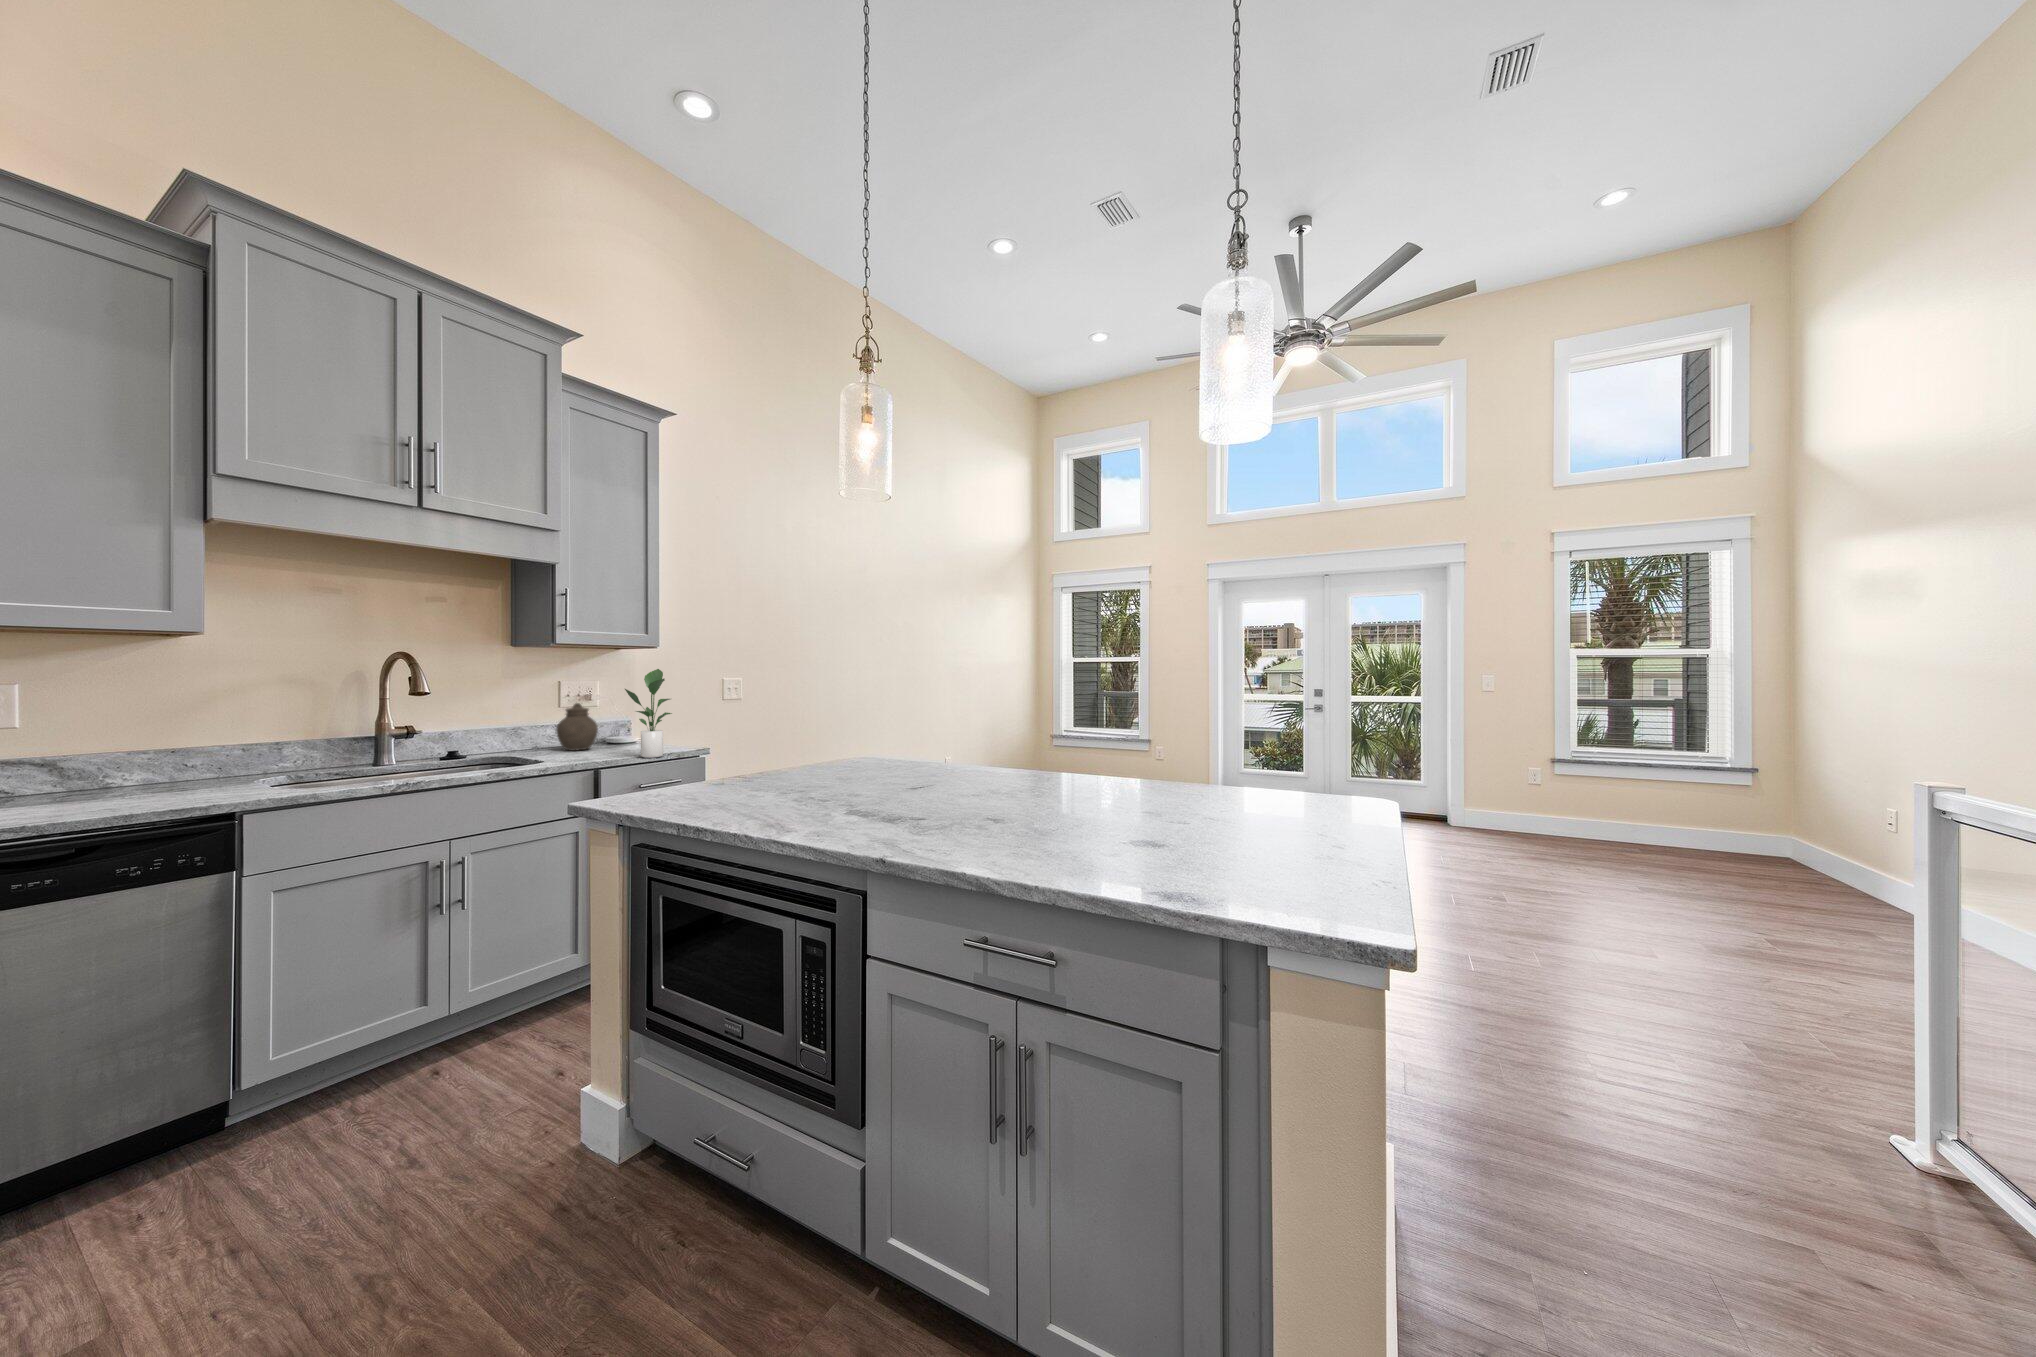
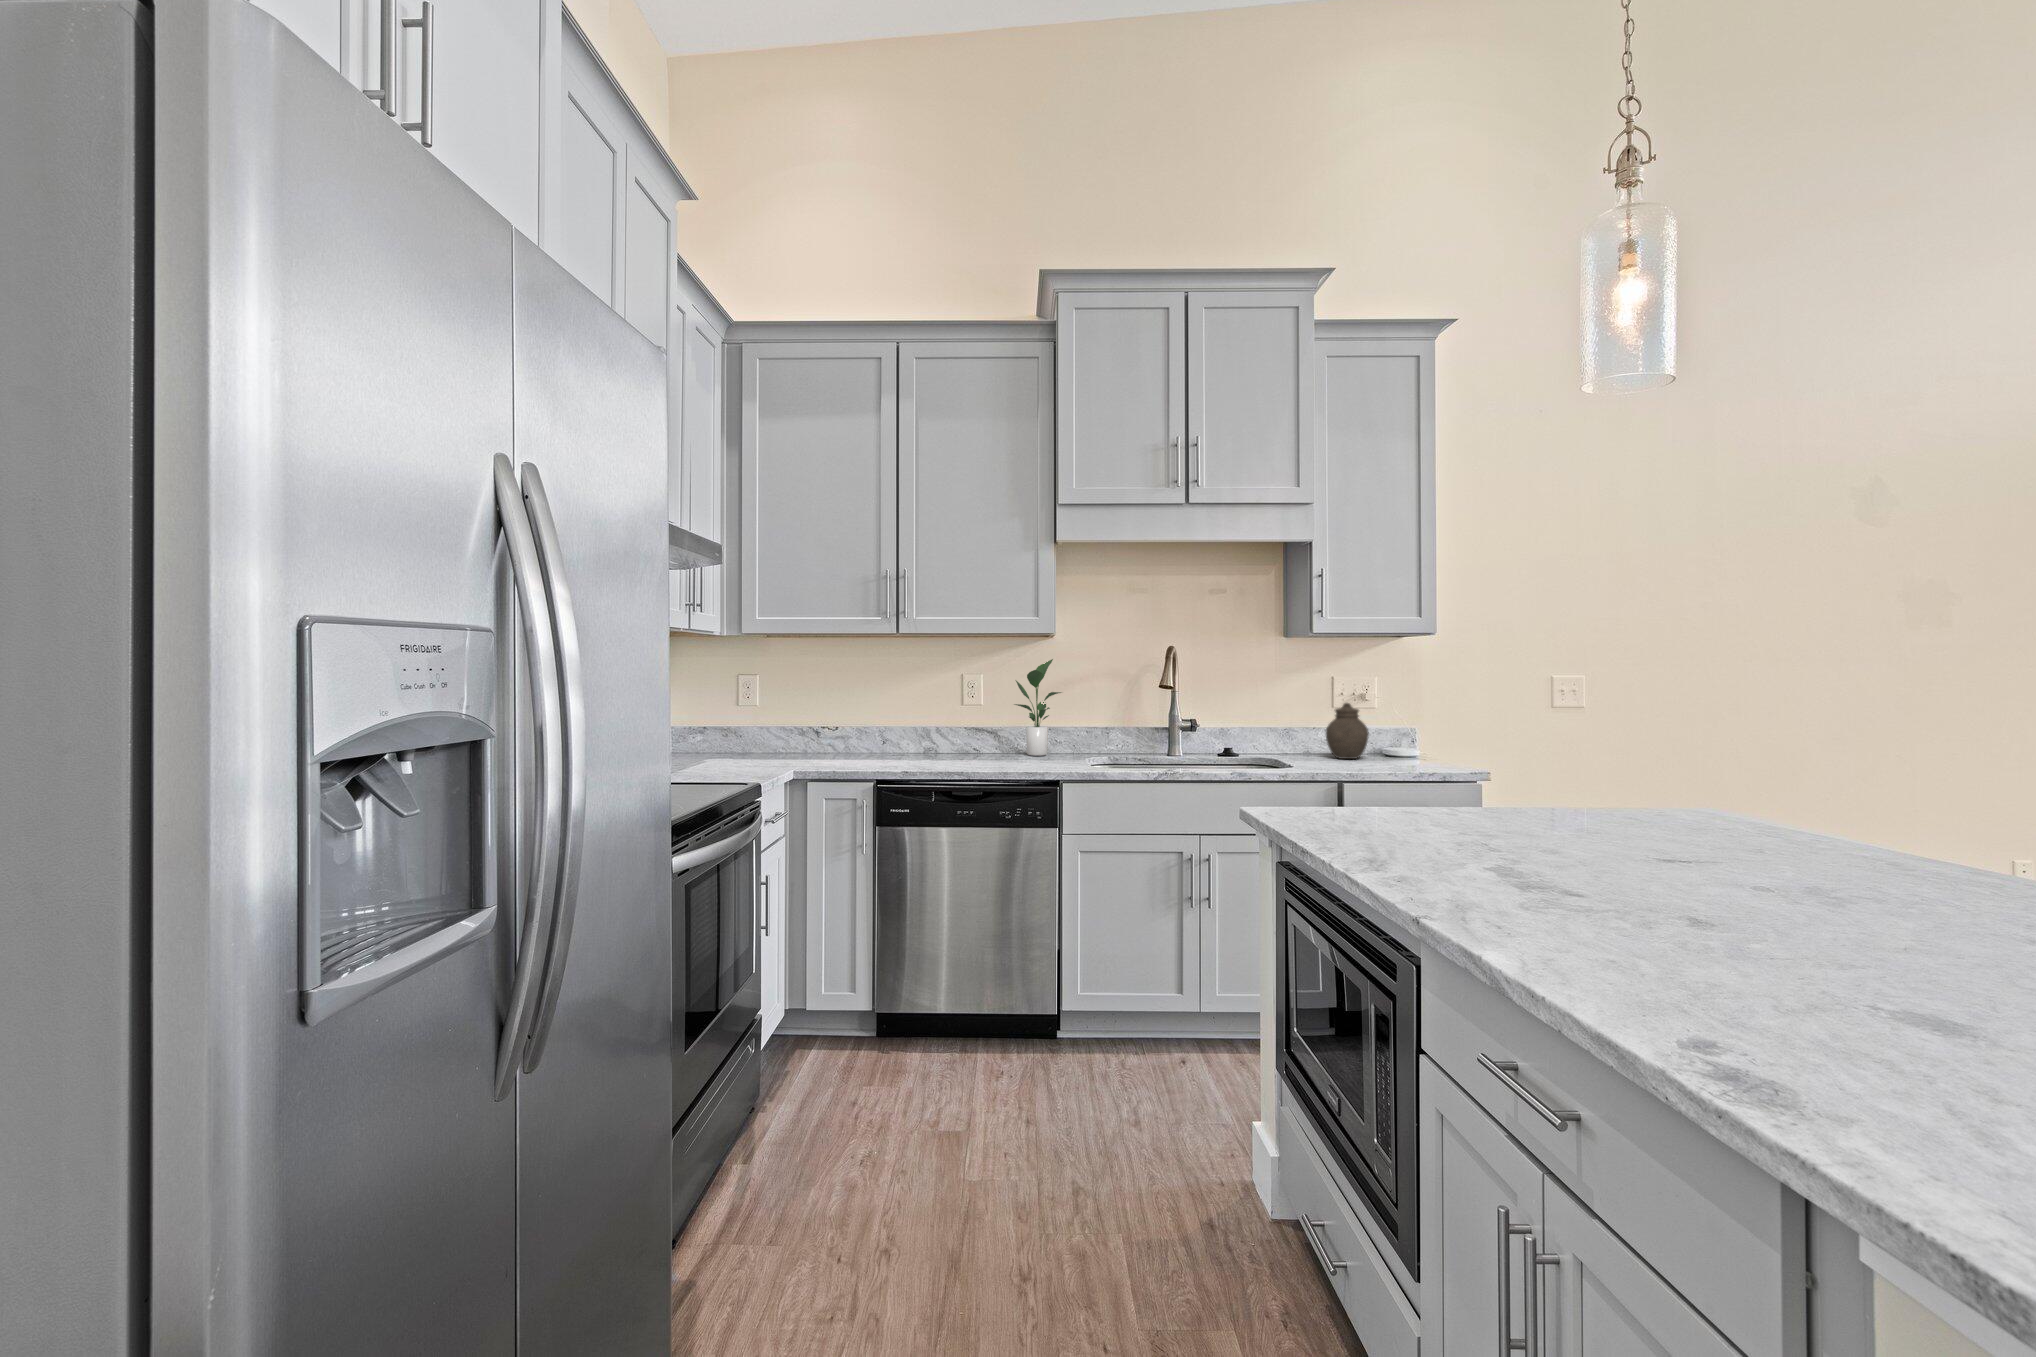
potted plant: present [625,669,672,758] -> present [1014,659,1061,756]

